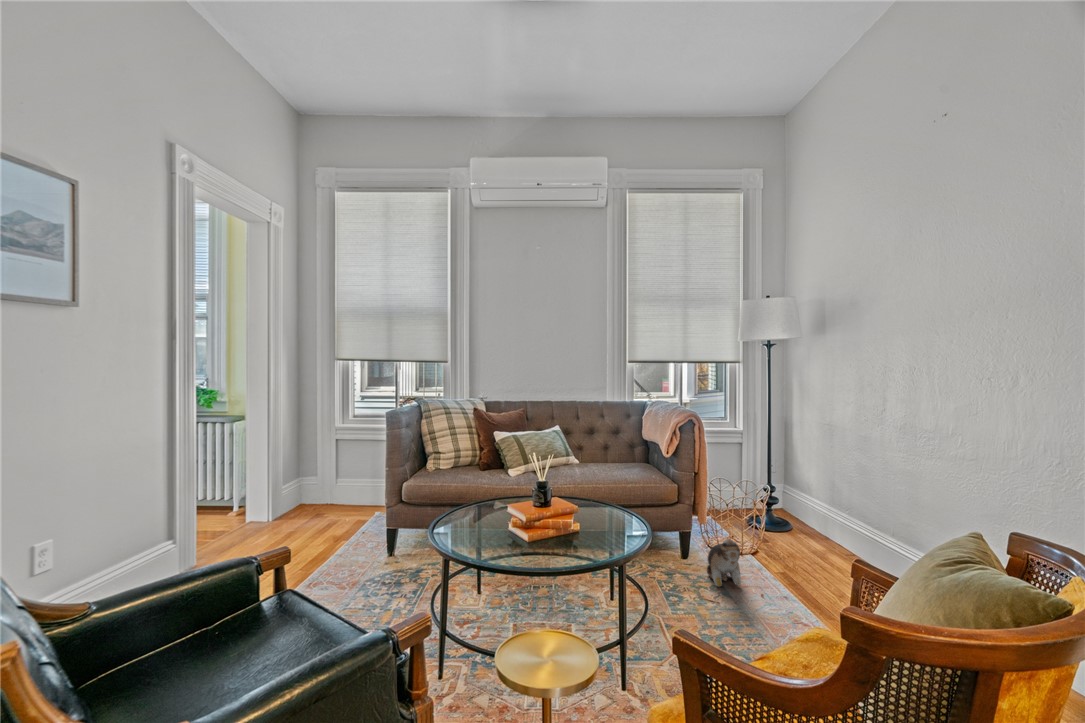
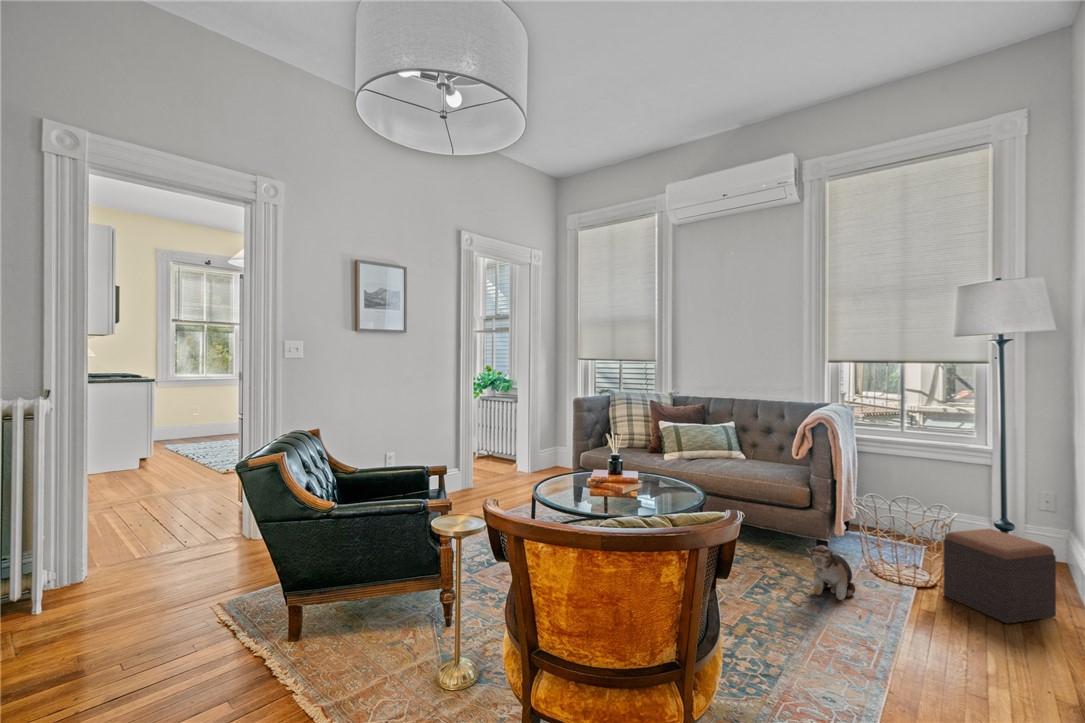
footstool: none [770,495,831,568] -> present [943,529,1056,624]

